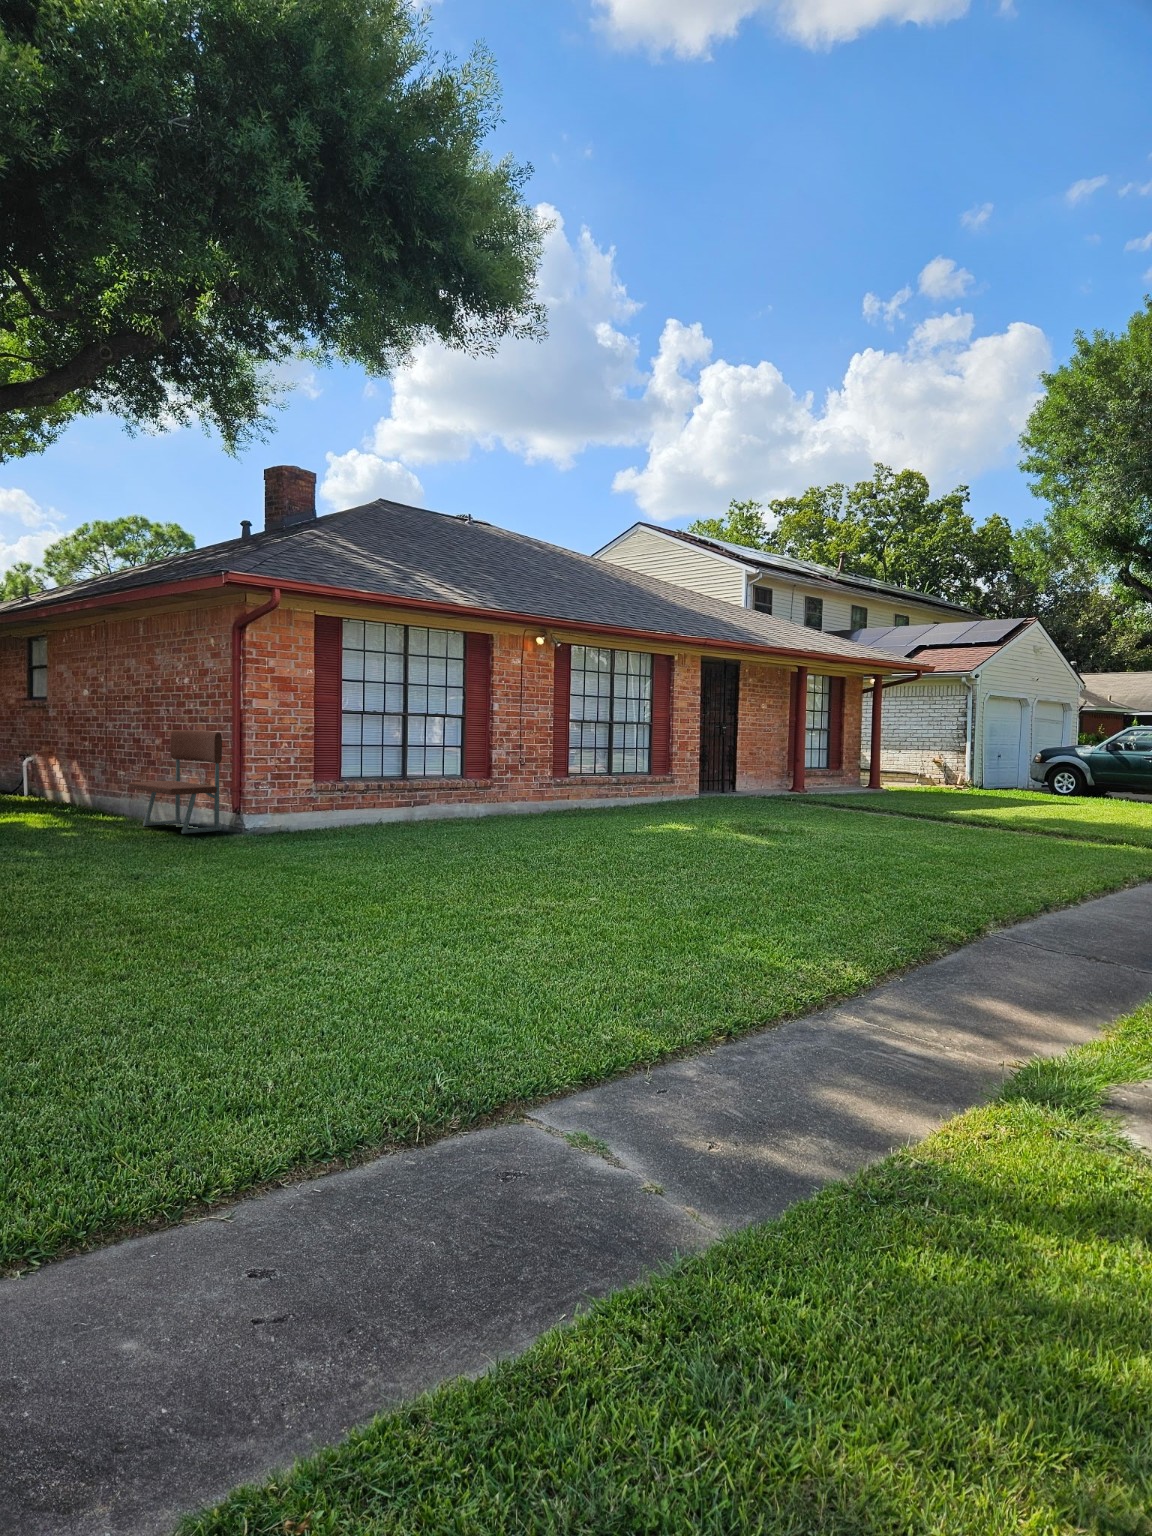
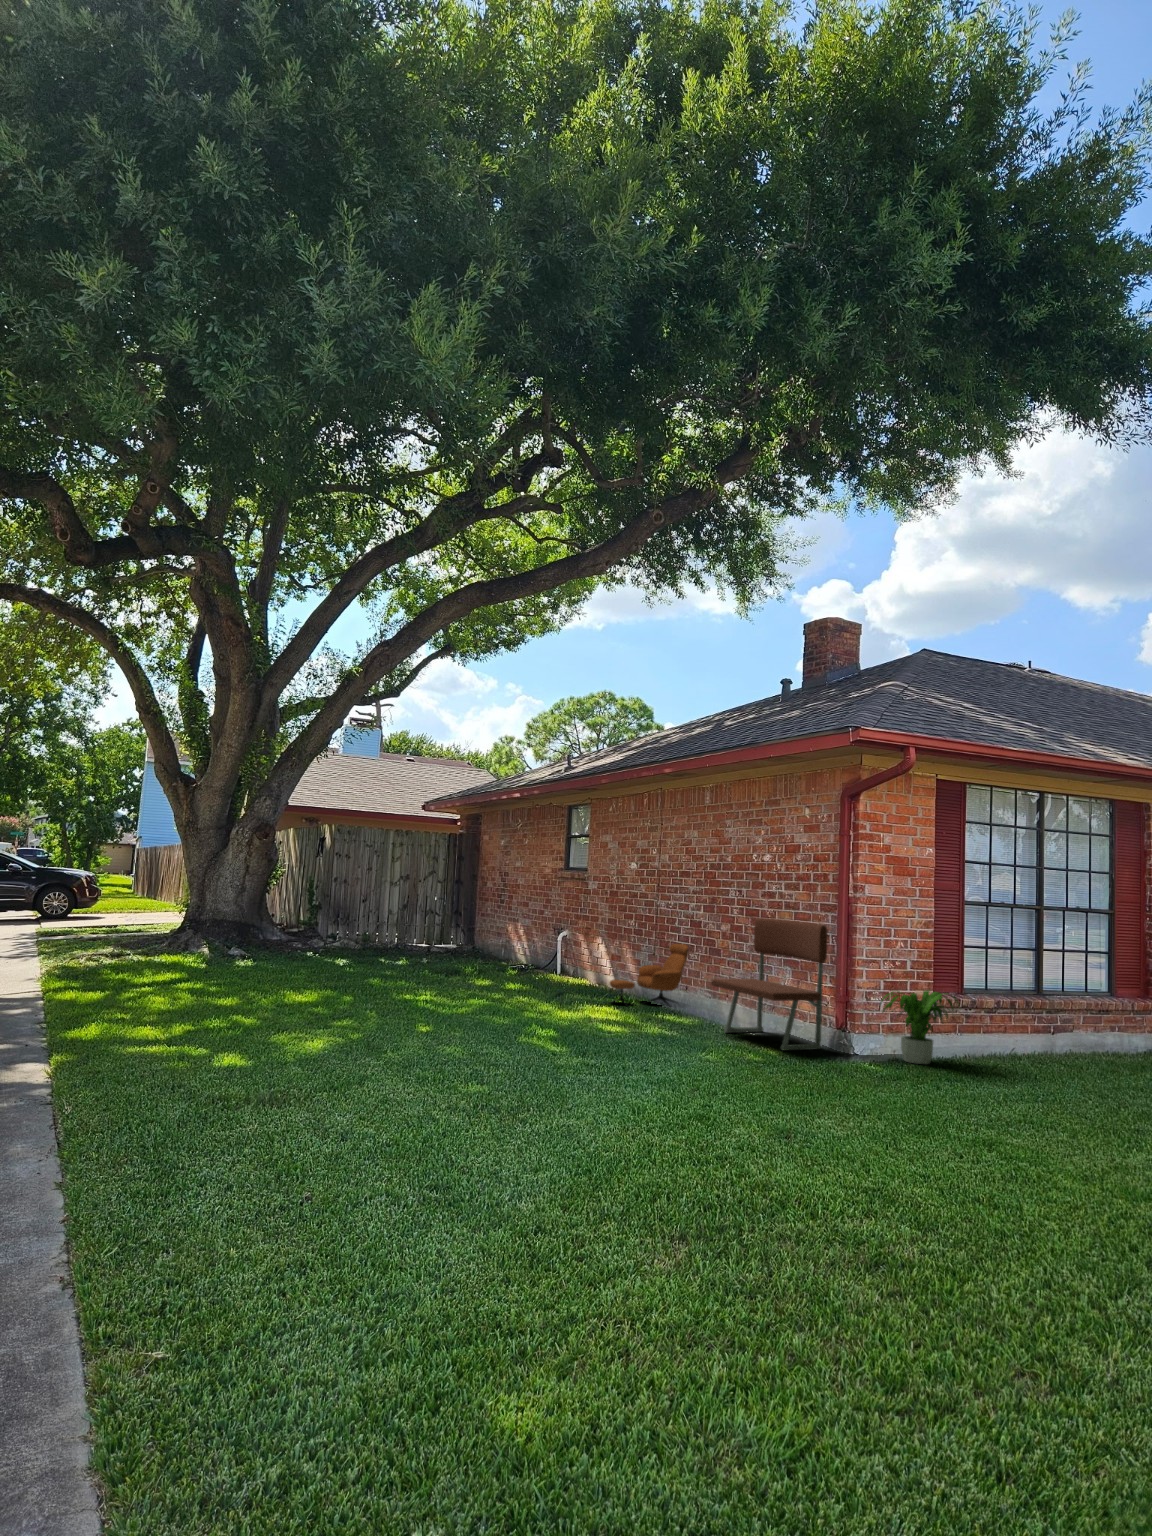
lounge chair: none [46,758,129,814] -> present [610,944,688,1005]
potted plant: none [262,779,324,834] -> present [880,991,959,1064]

